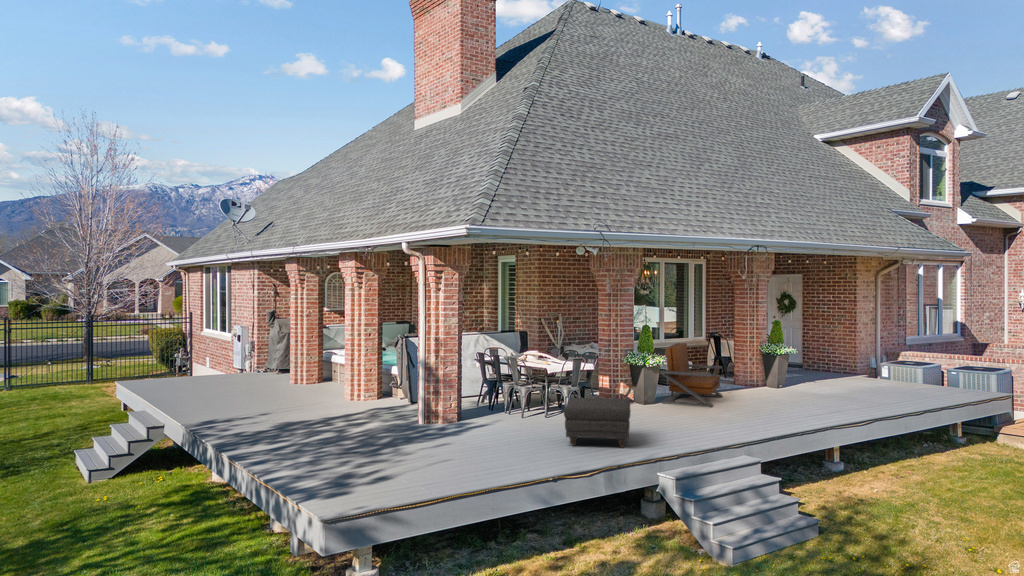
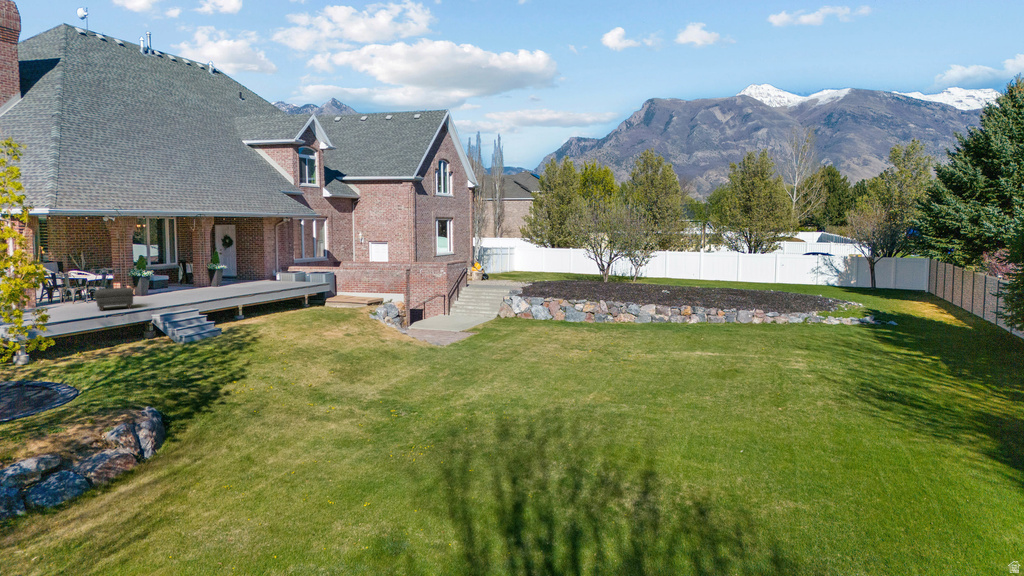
lounge chair: present [660,343,722,407] -> none [147,263,186,295]

